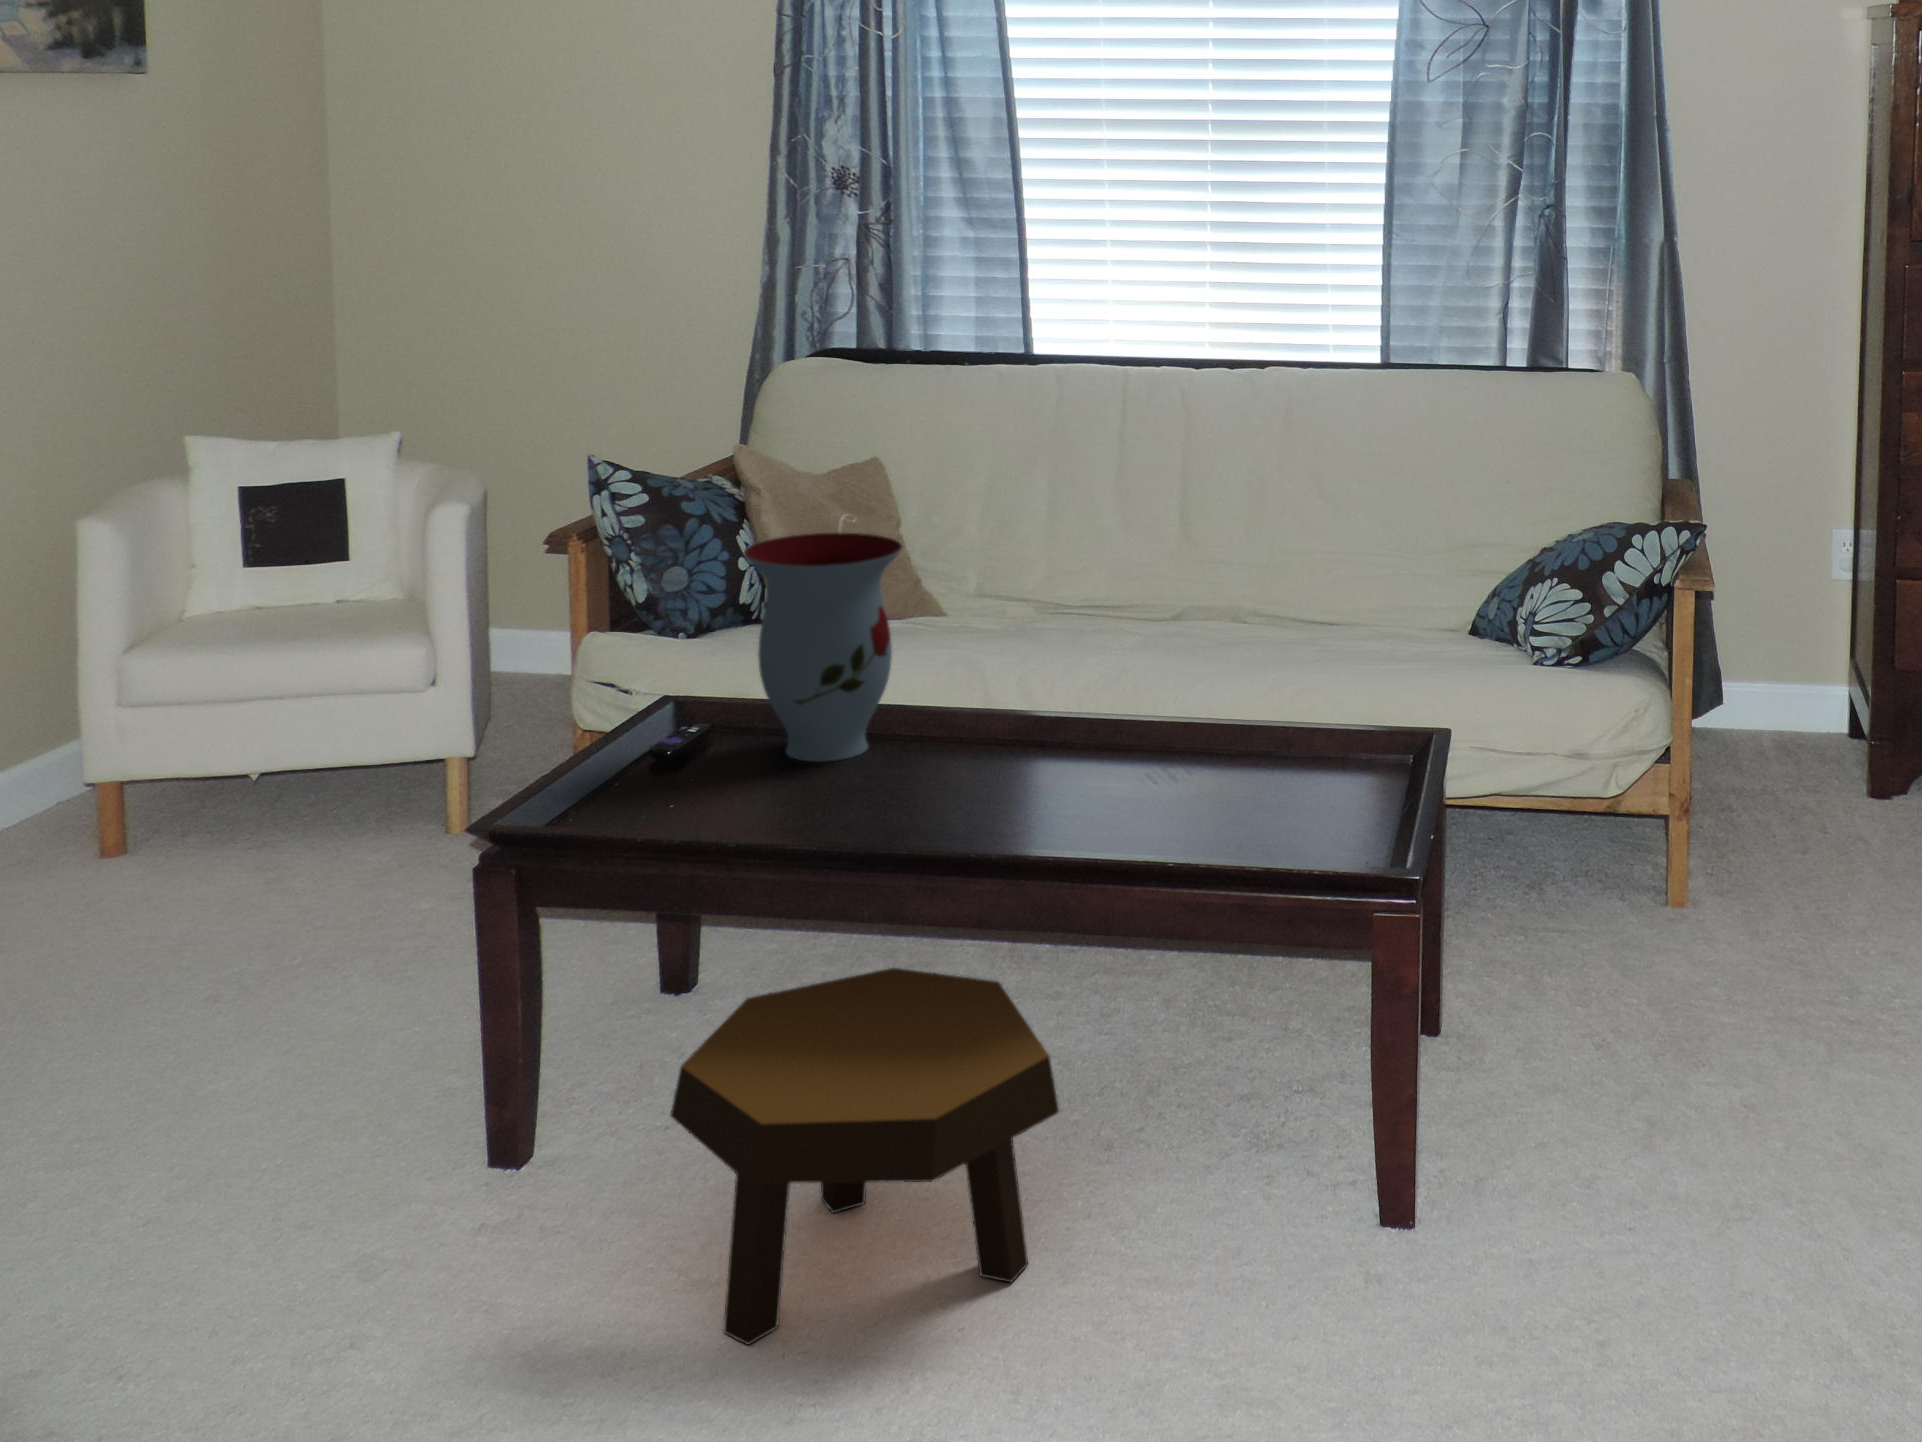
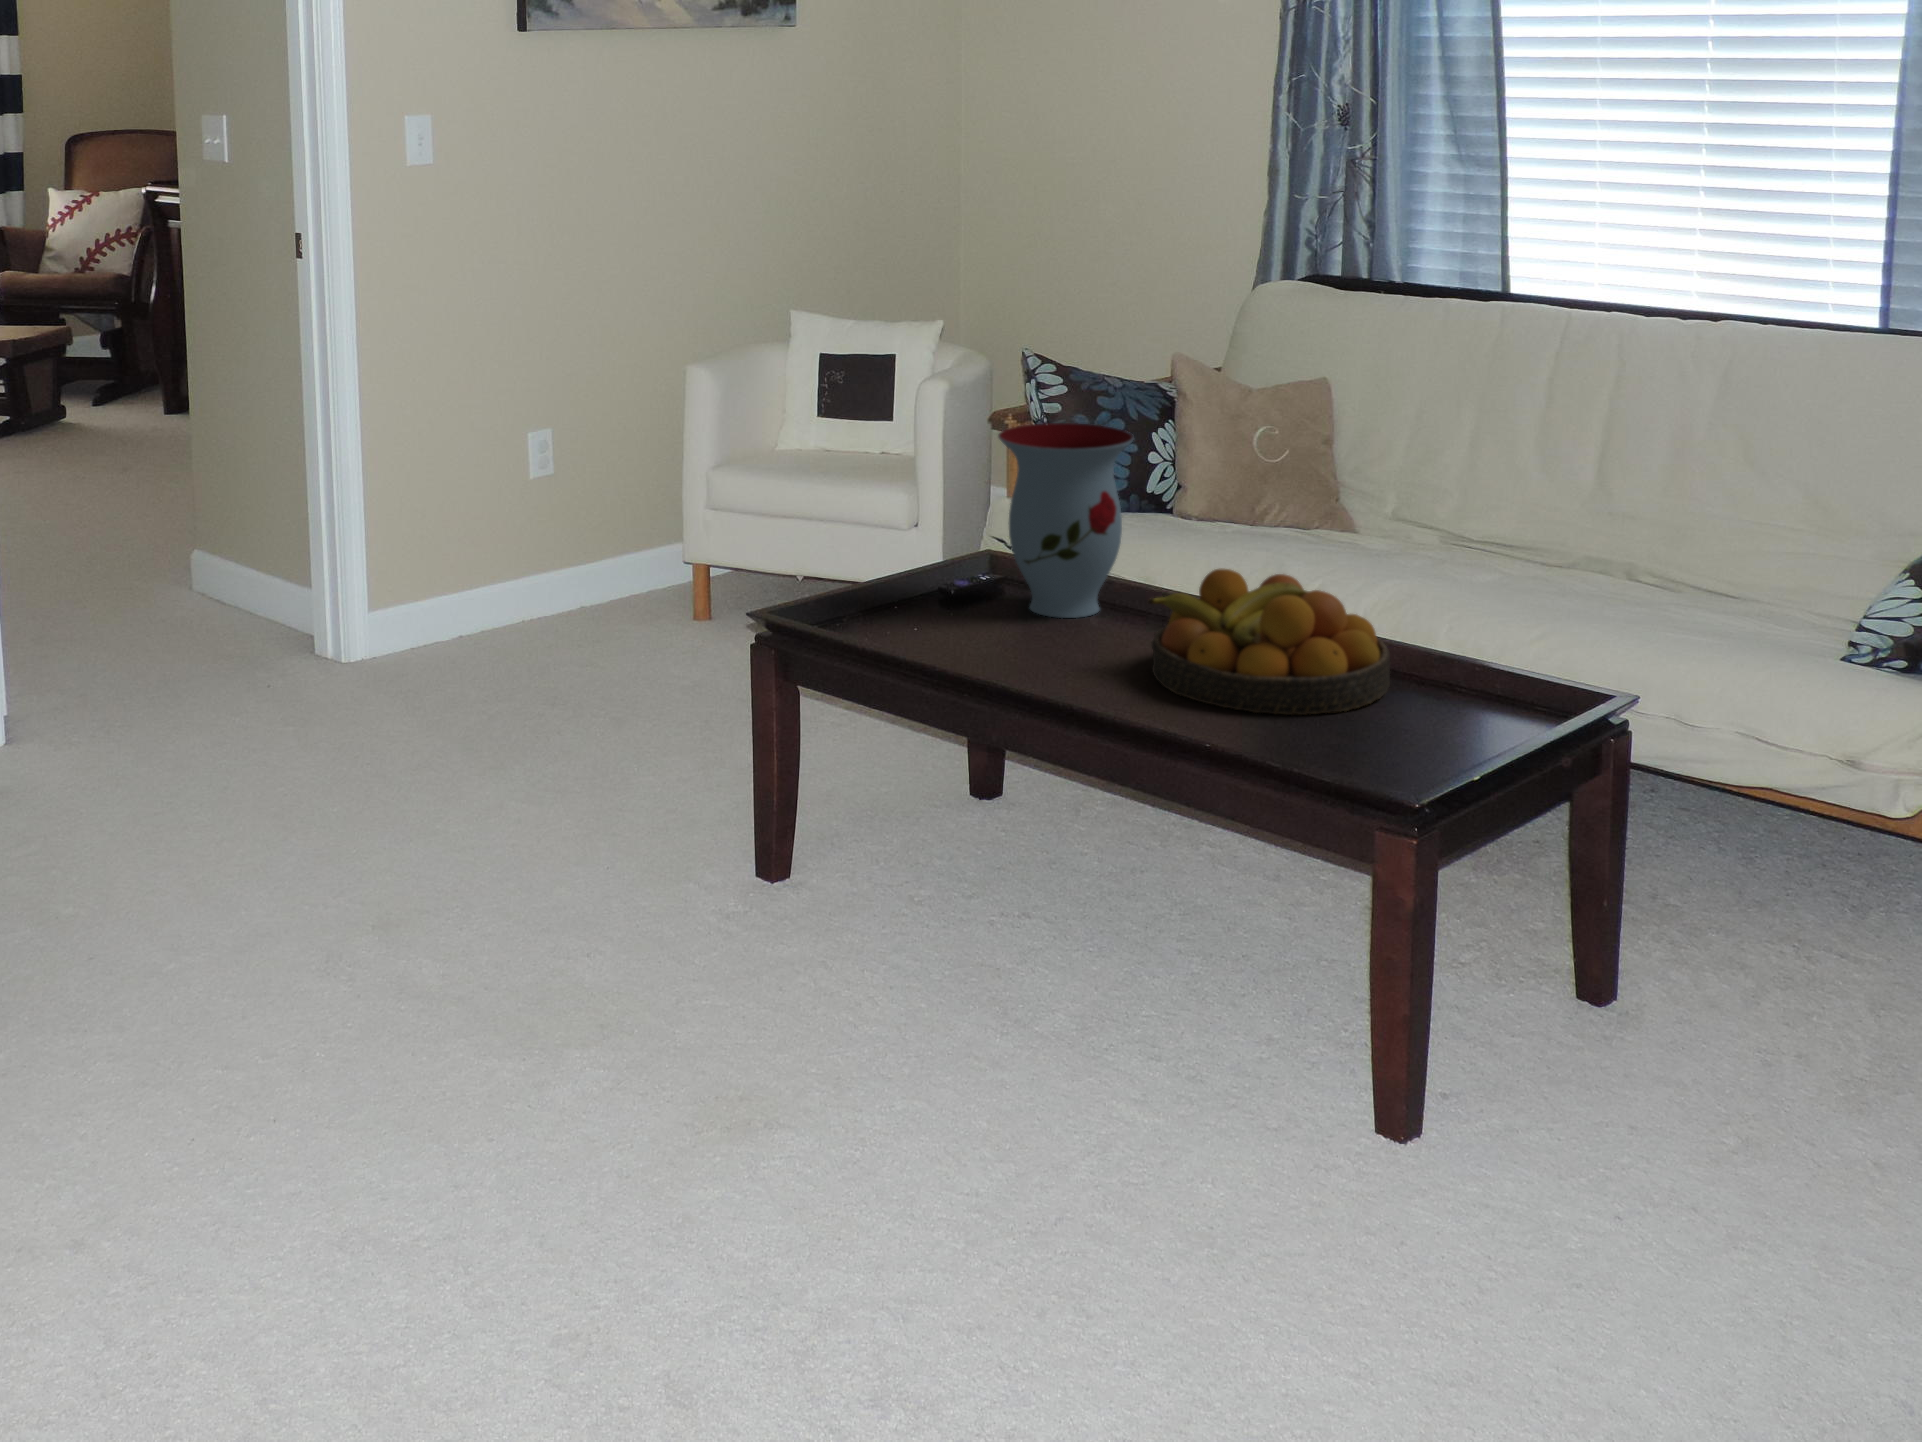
fruit bowl: none [1005,667,1256,821] -> present [1148,569,1390,715]
footstool: present [671,968,1059,1345] -> none [789,780,1085,1056]

